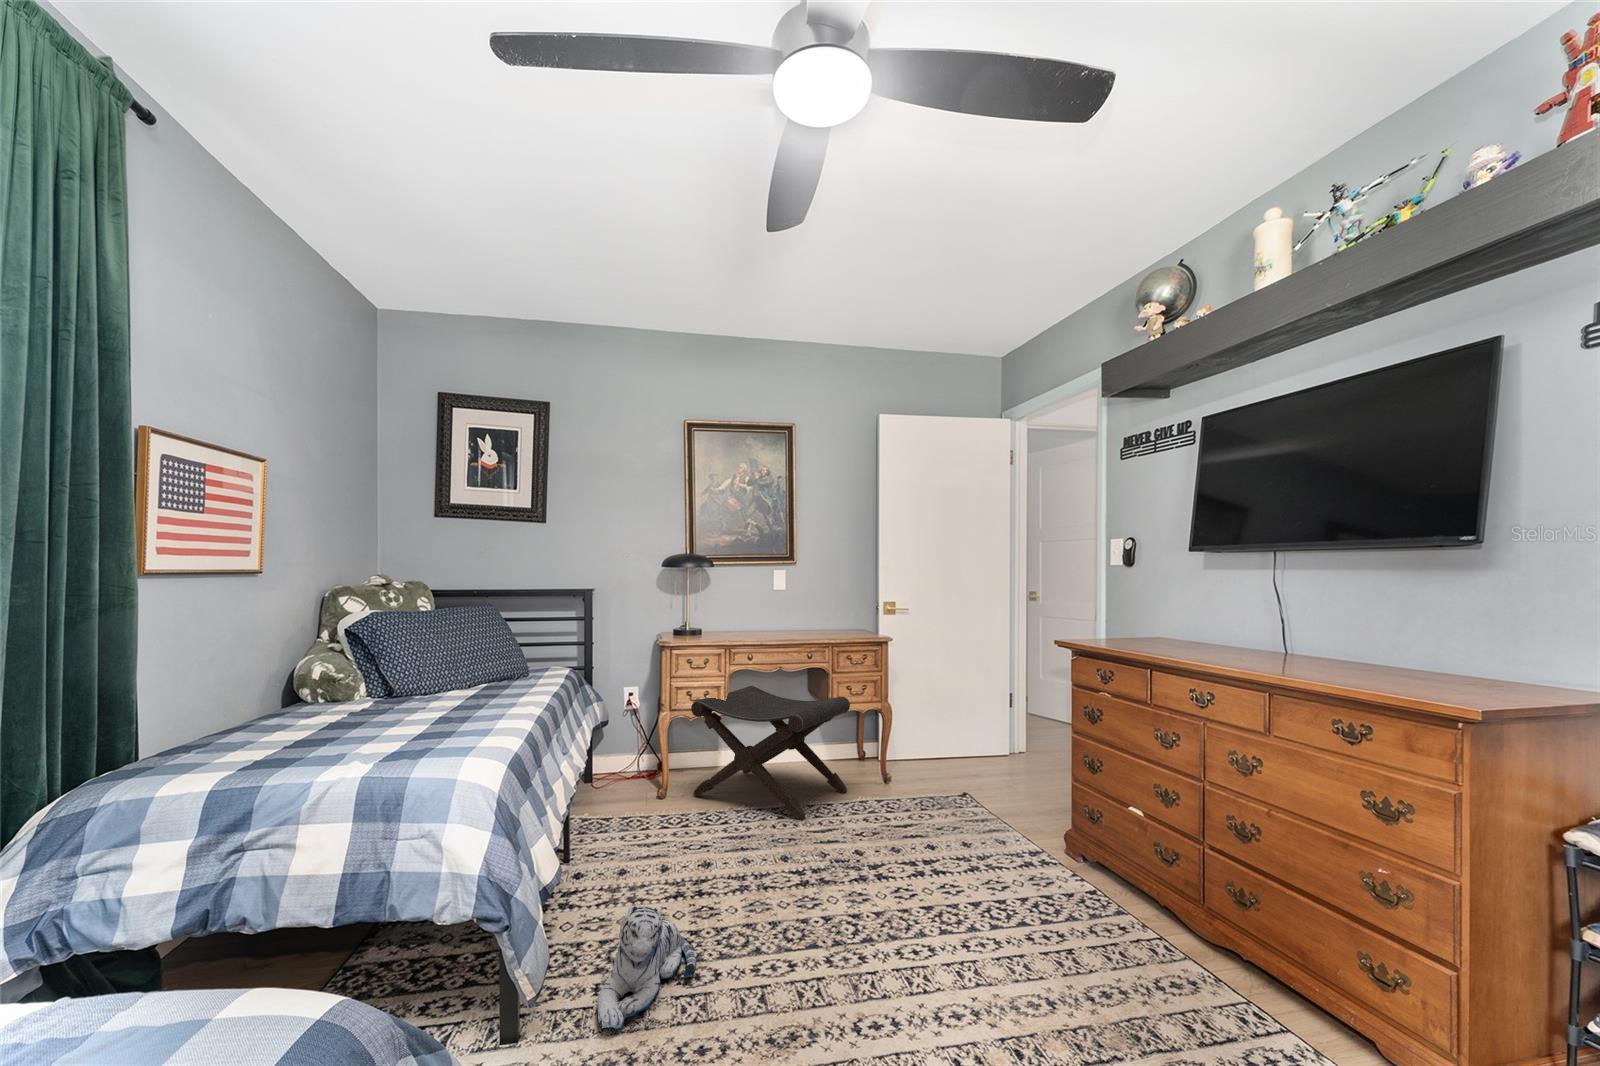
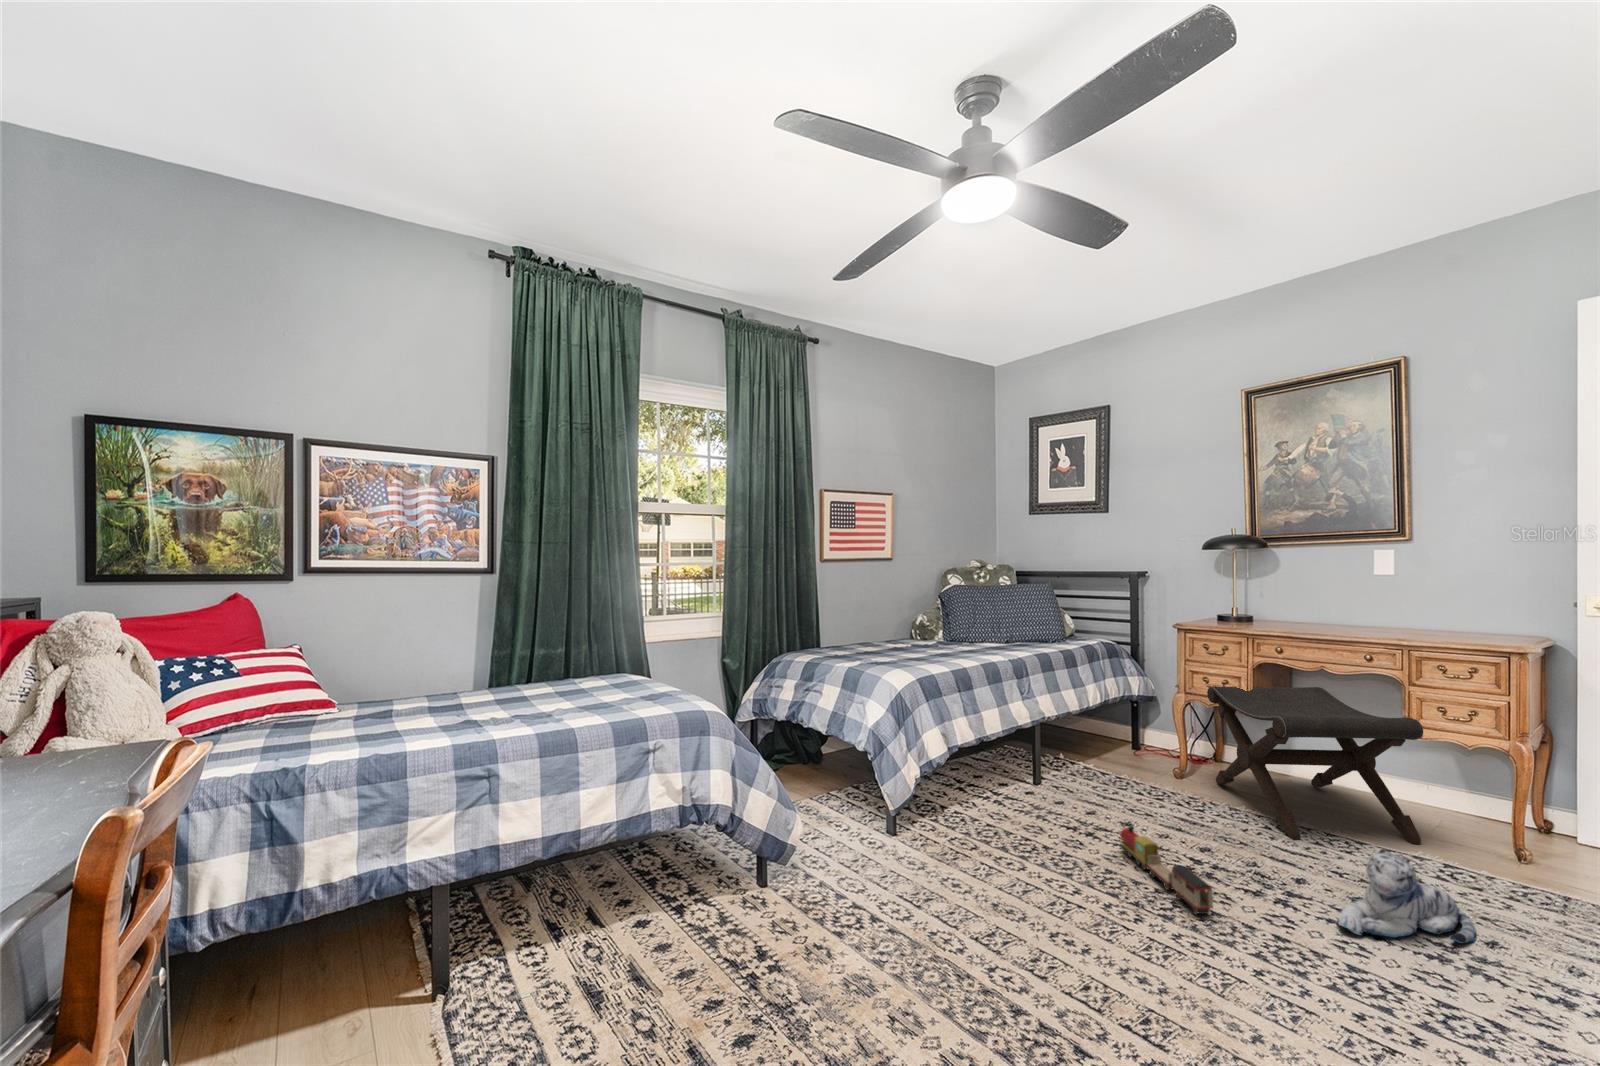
toy train: none [743,860,877,915] -> present [1120,825,1213,914]
plush toy: present [597,906,697,1029] -> present [1337,849,1476,944]

